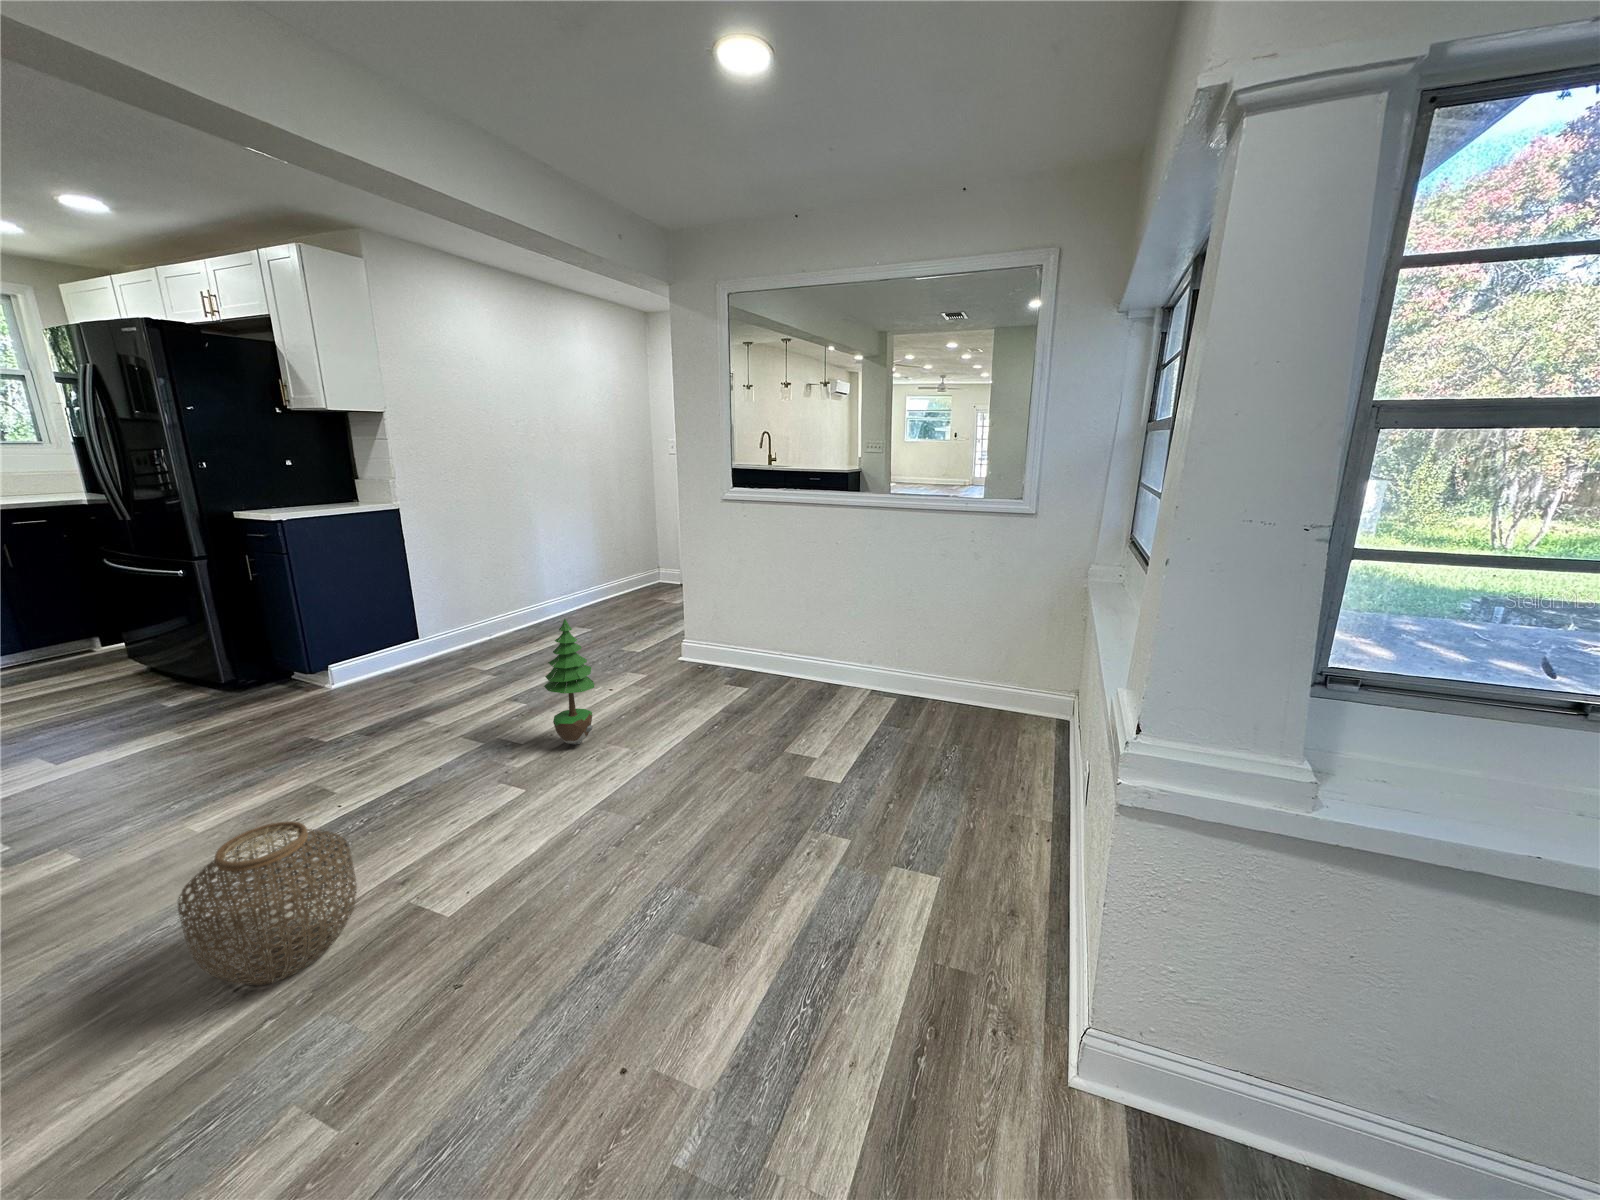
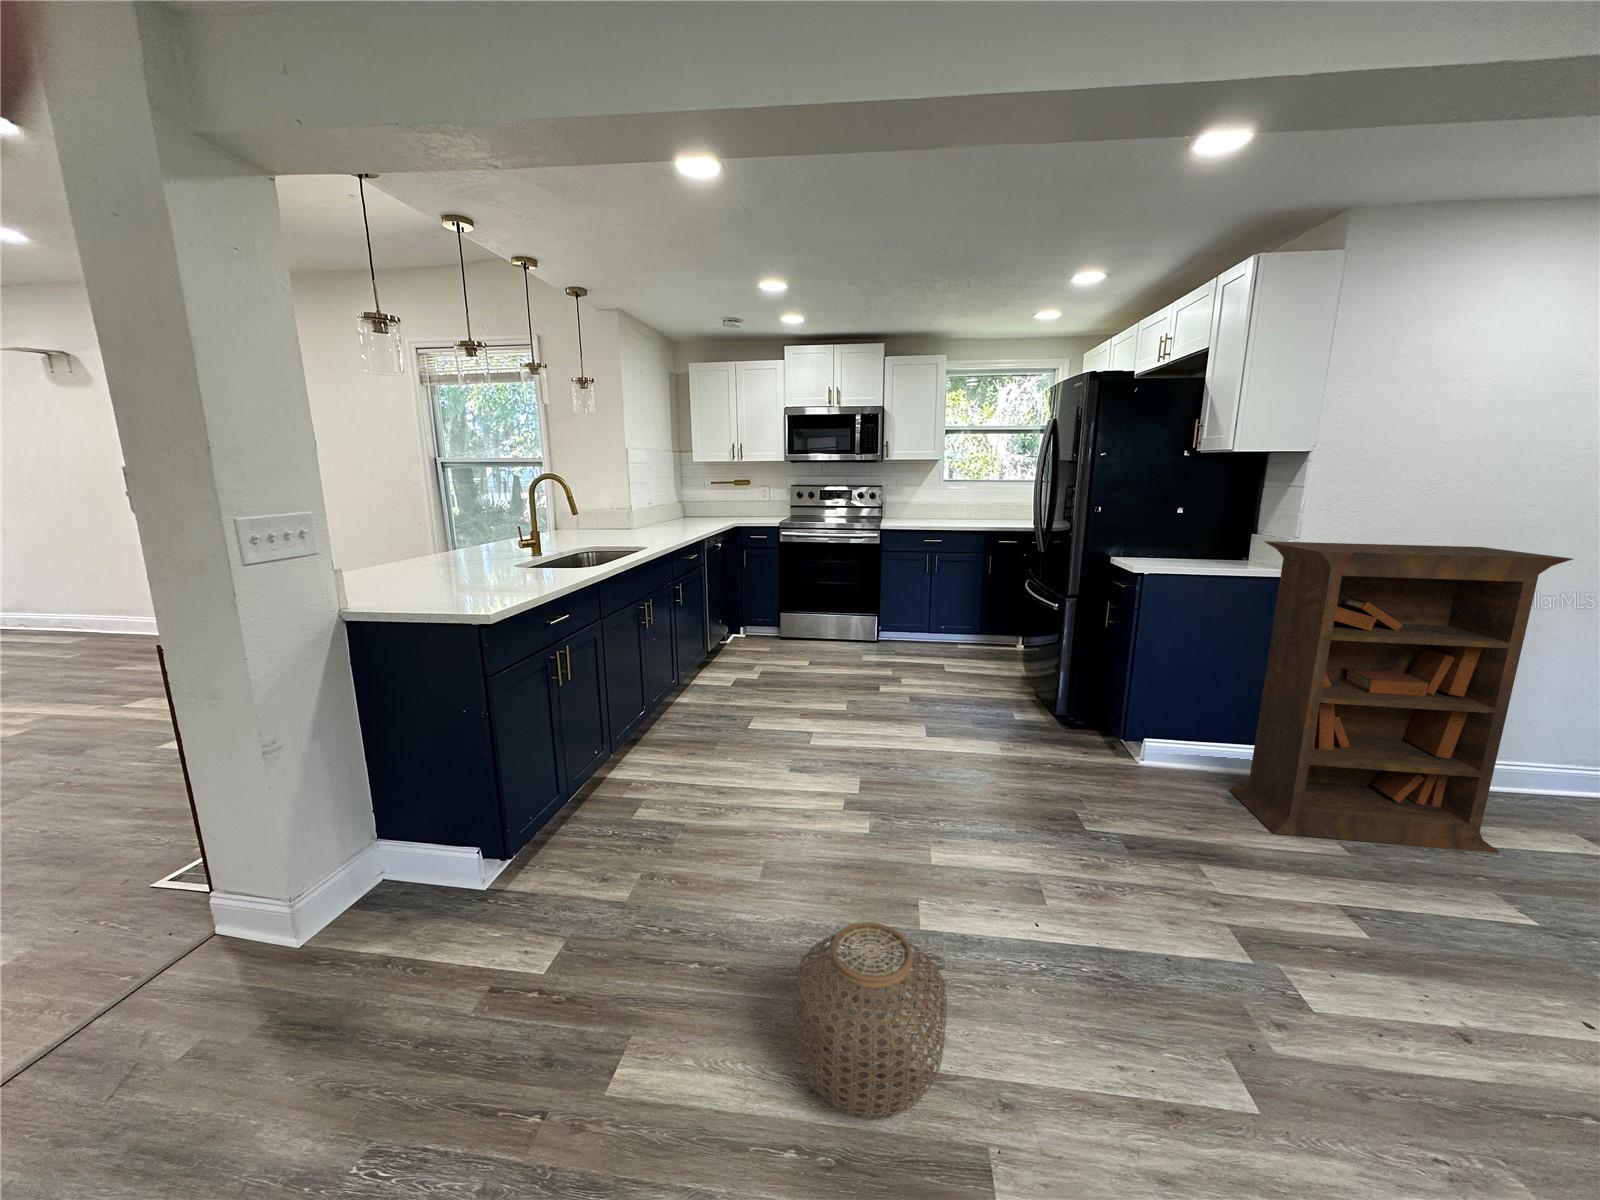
bookcase: none [379,481,556,684] -> present [1229,541,1573,853]
potted tree: present [544,619,594,745] -> none [1378,856,1516,1106]

